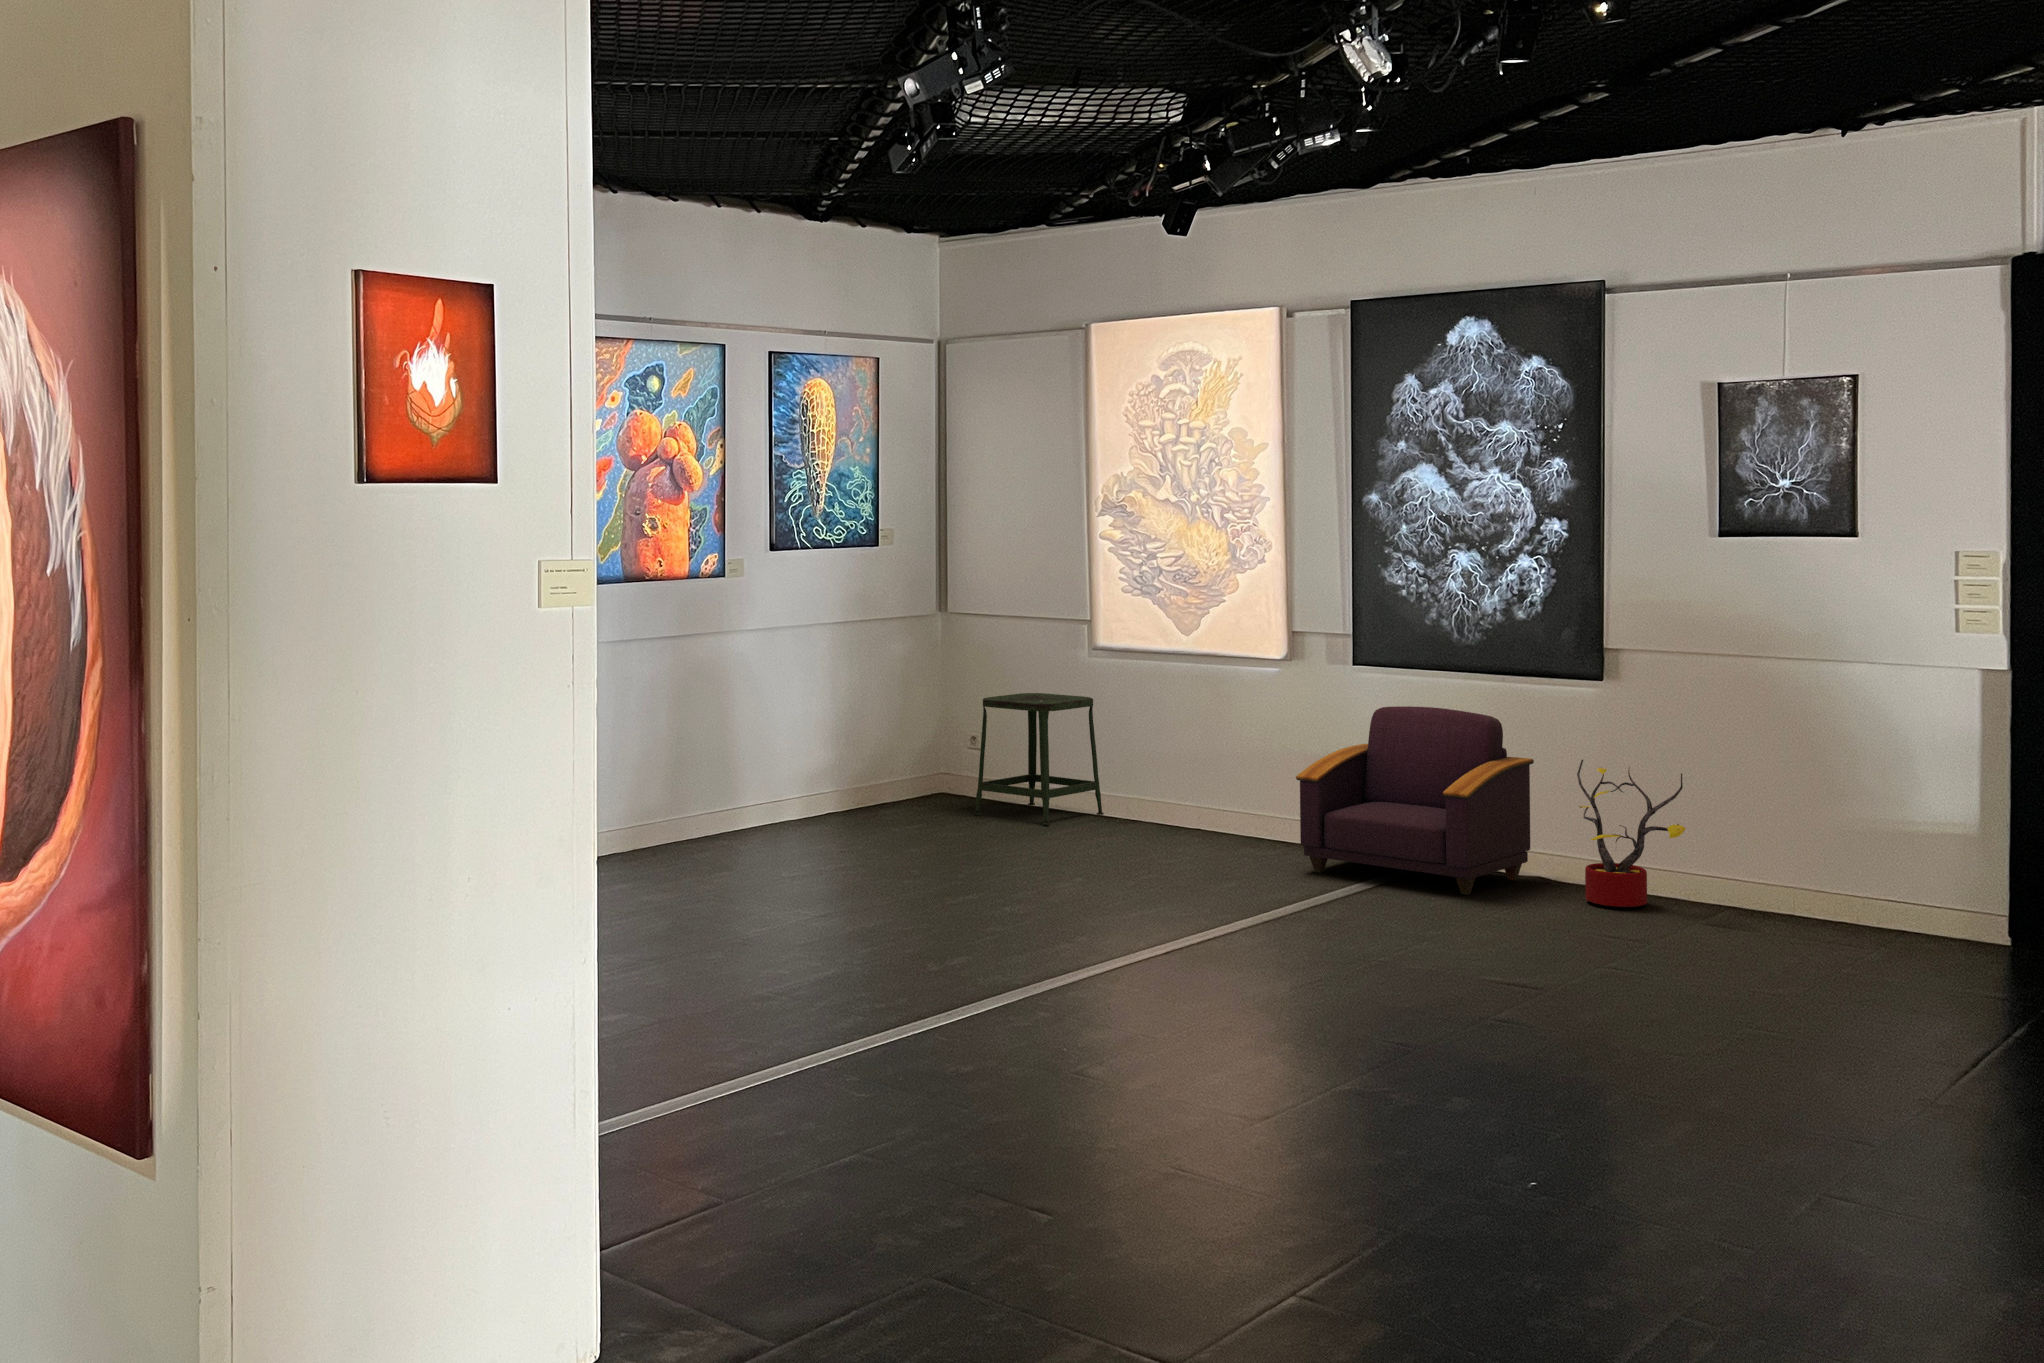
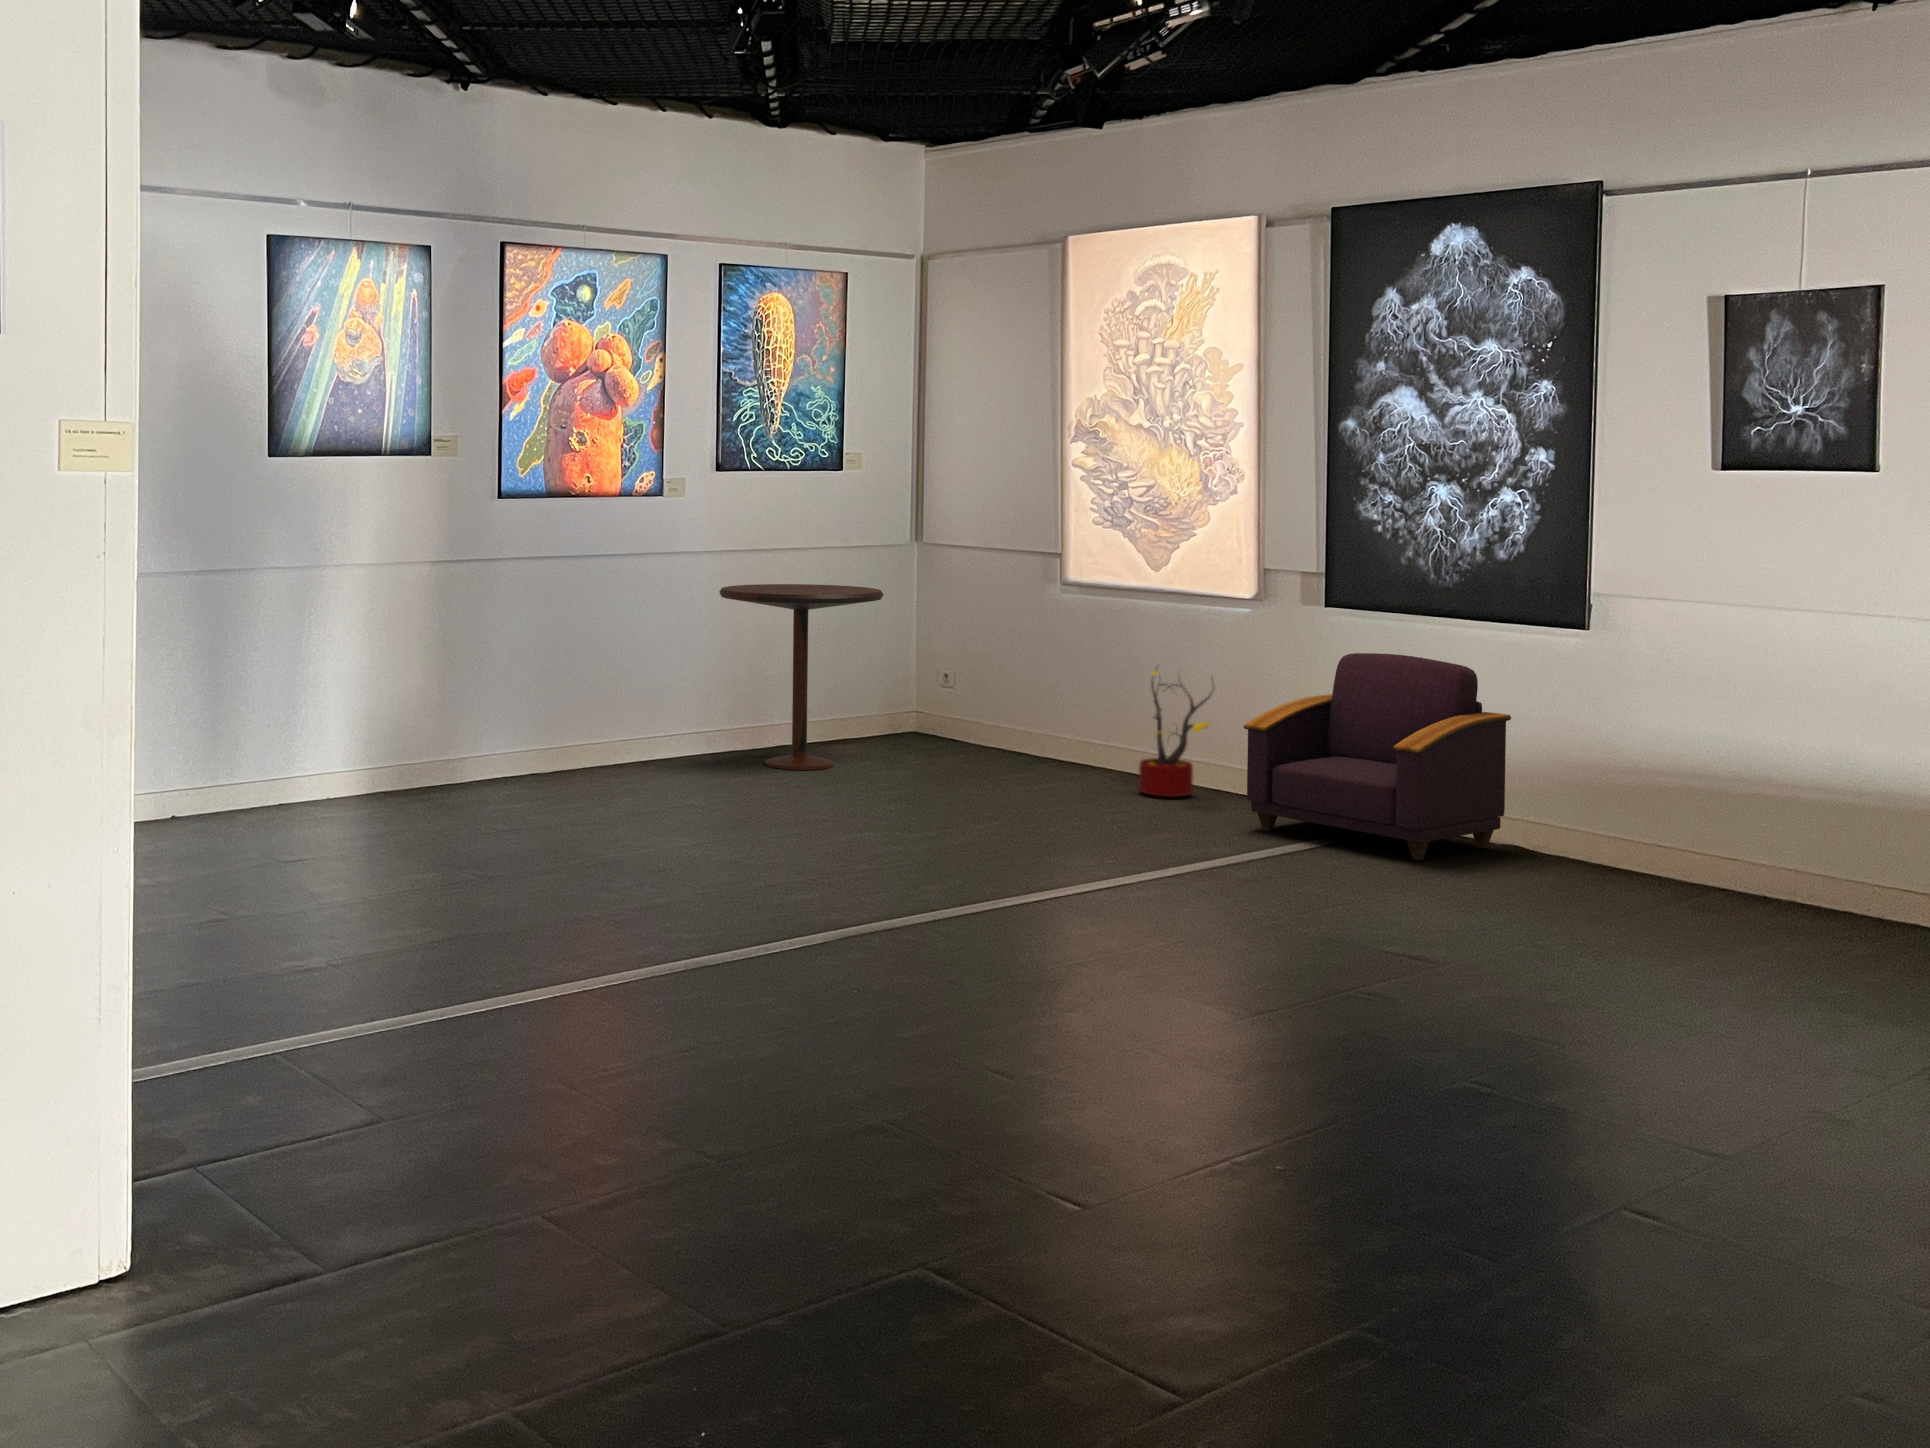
pedestal table: none [780,654,936,832] -> present [719,584,883,770]
stool: present [974,693,1104,825] -> none [928,632,1069,772]
decorative plant: present [1577,760,1685,907] -> present [1139,669,1211,797]

